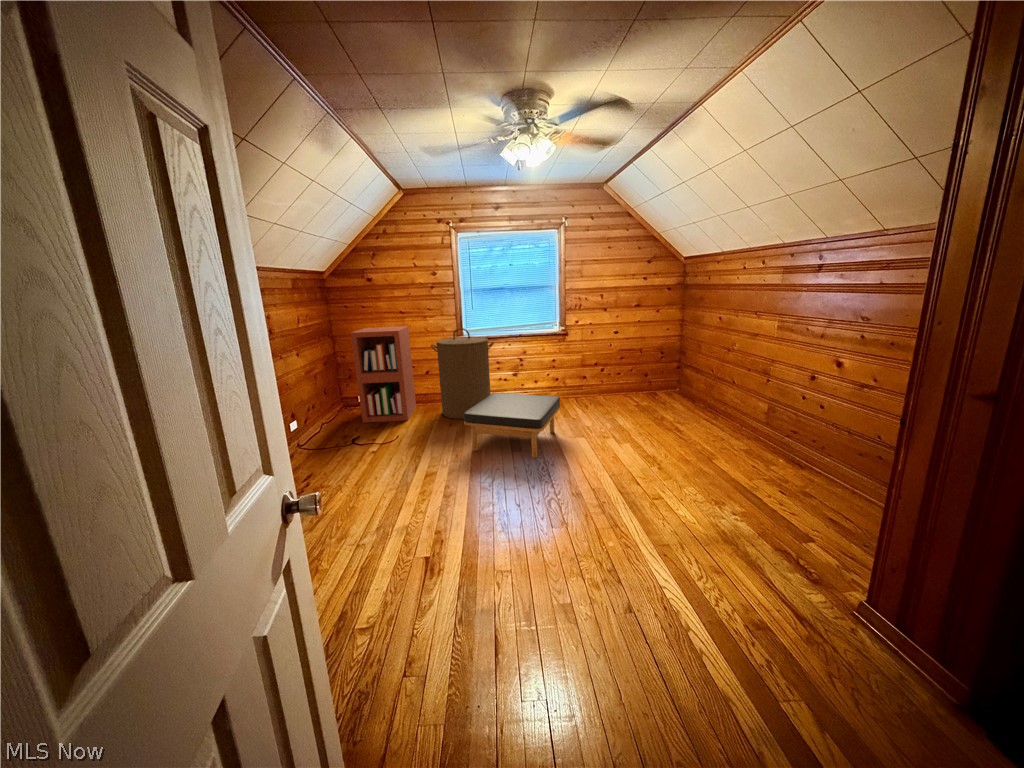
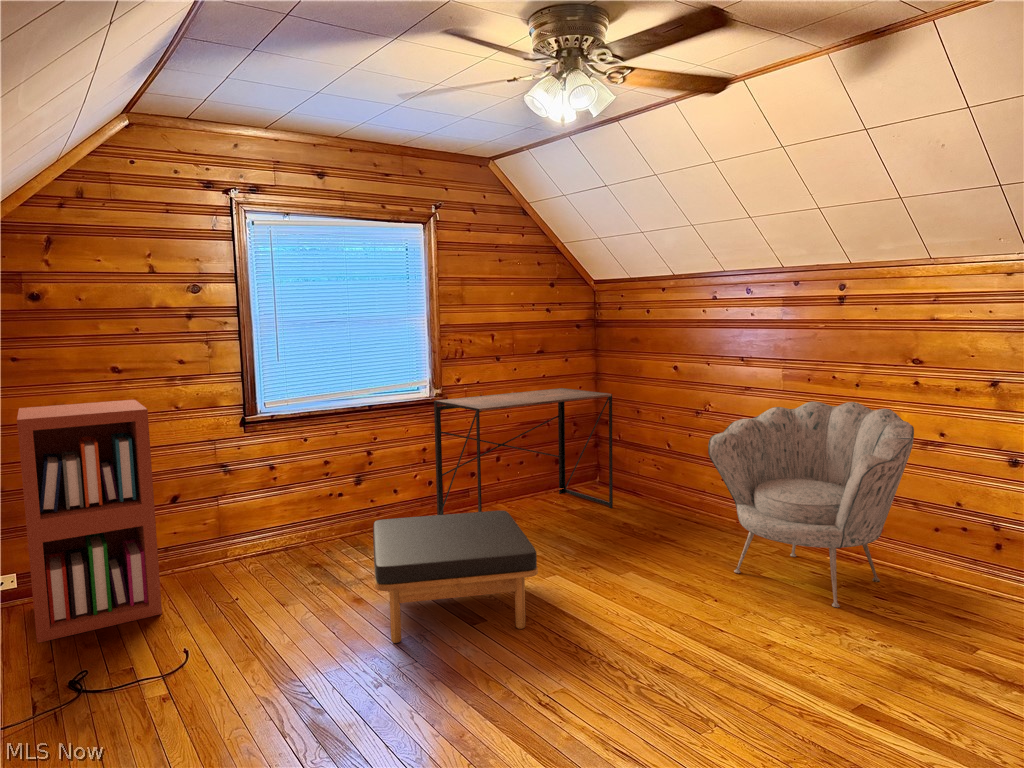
laundry hamper: present [431,328,494,419] -> none [206,398,340,590]
desk: none [559,329,670,413] -> present [434,388,613,515]
armchair: none [685,348,836,492] -> present [708,401,914,607]

